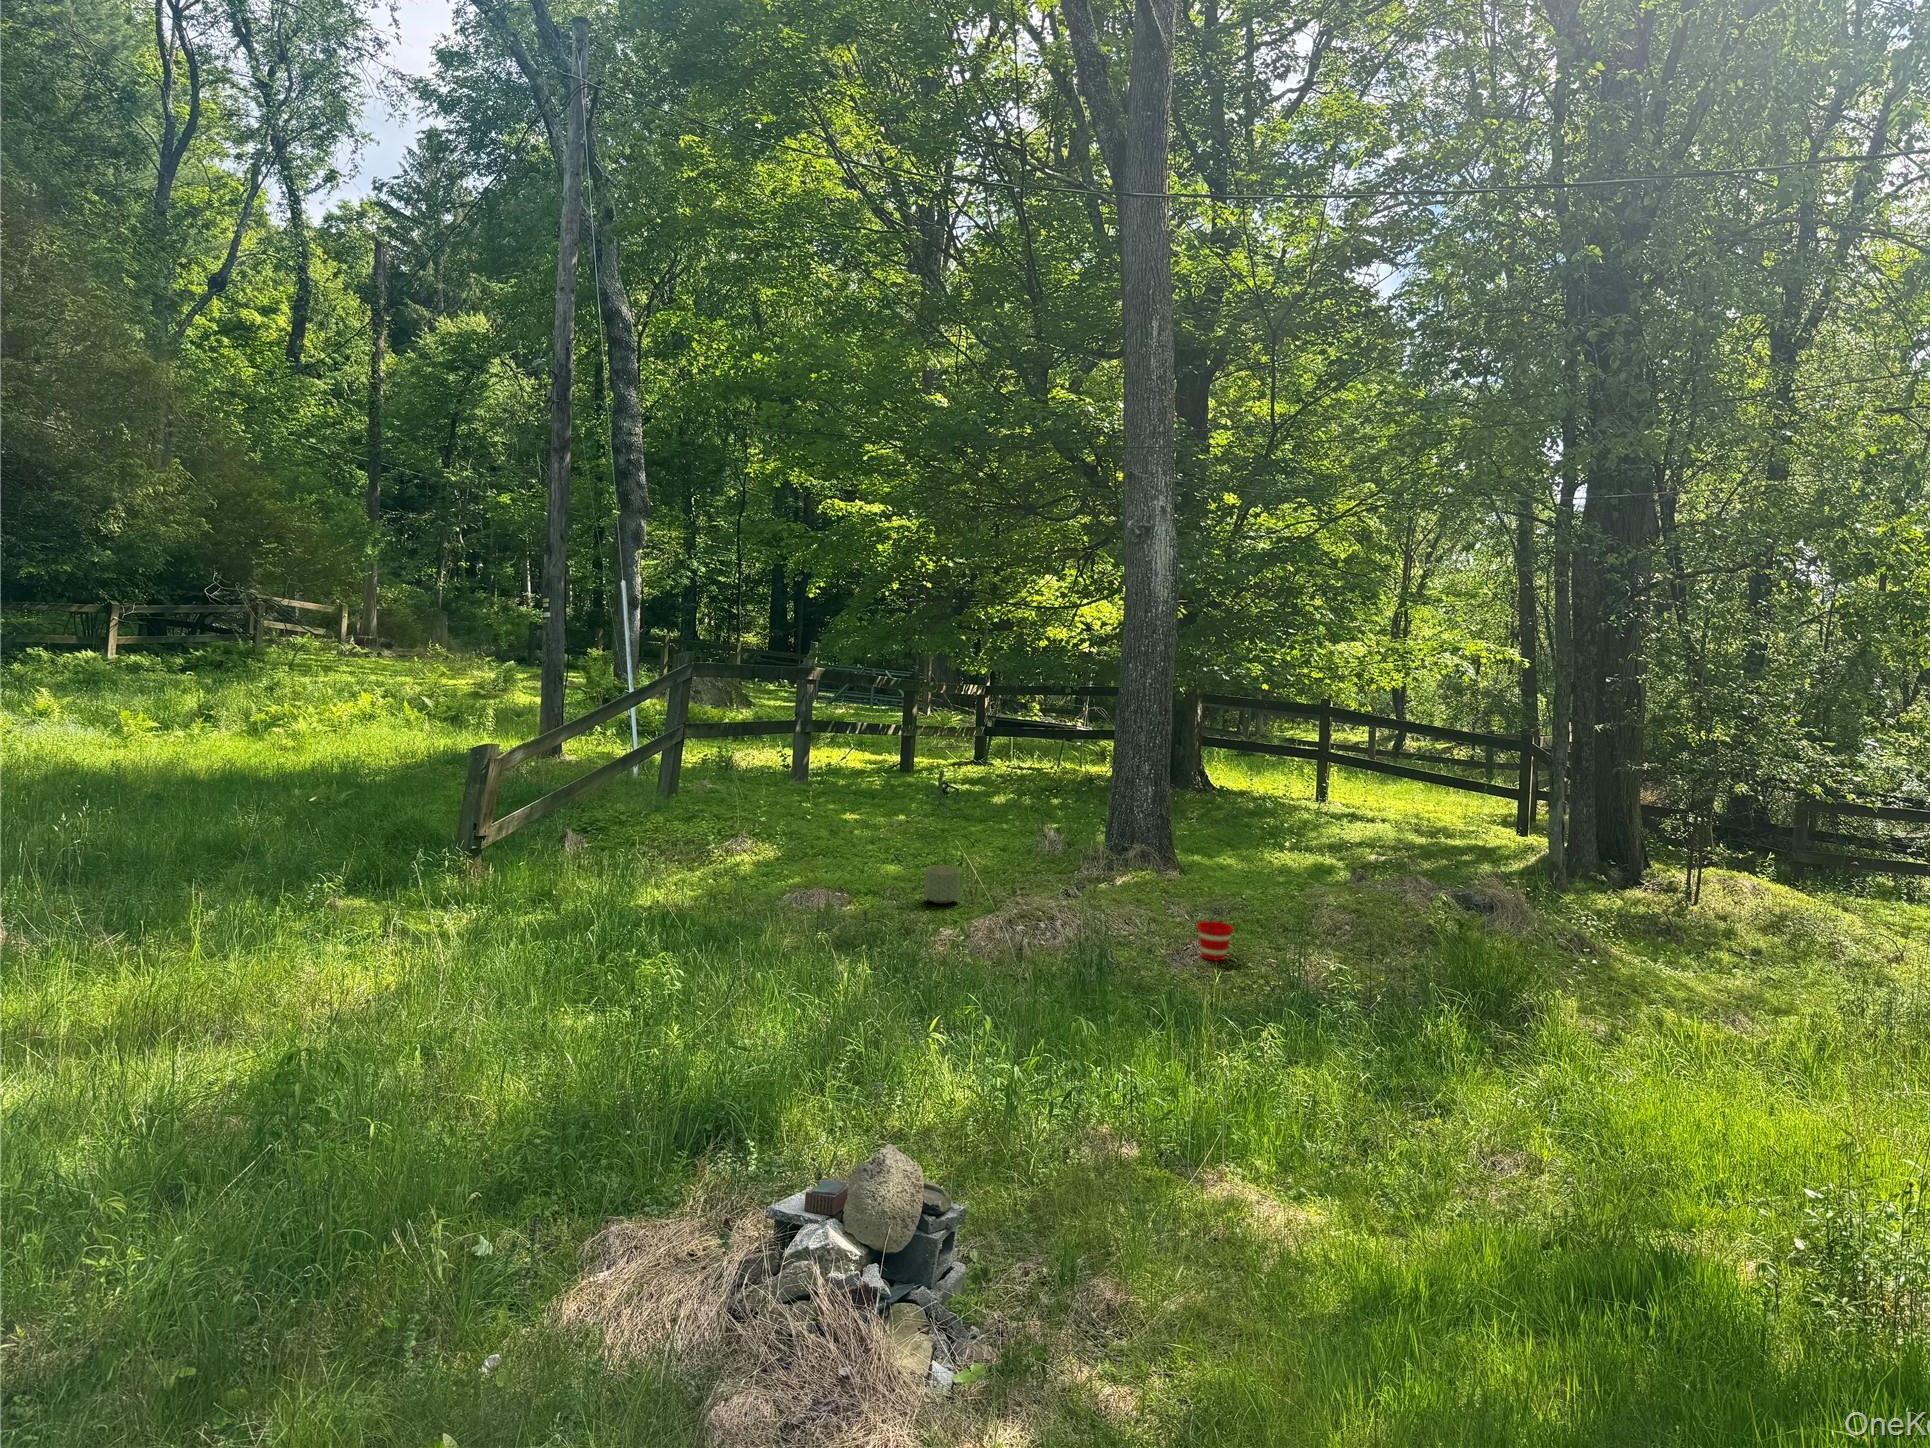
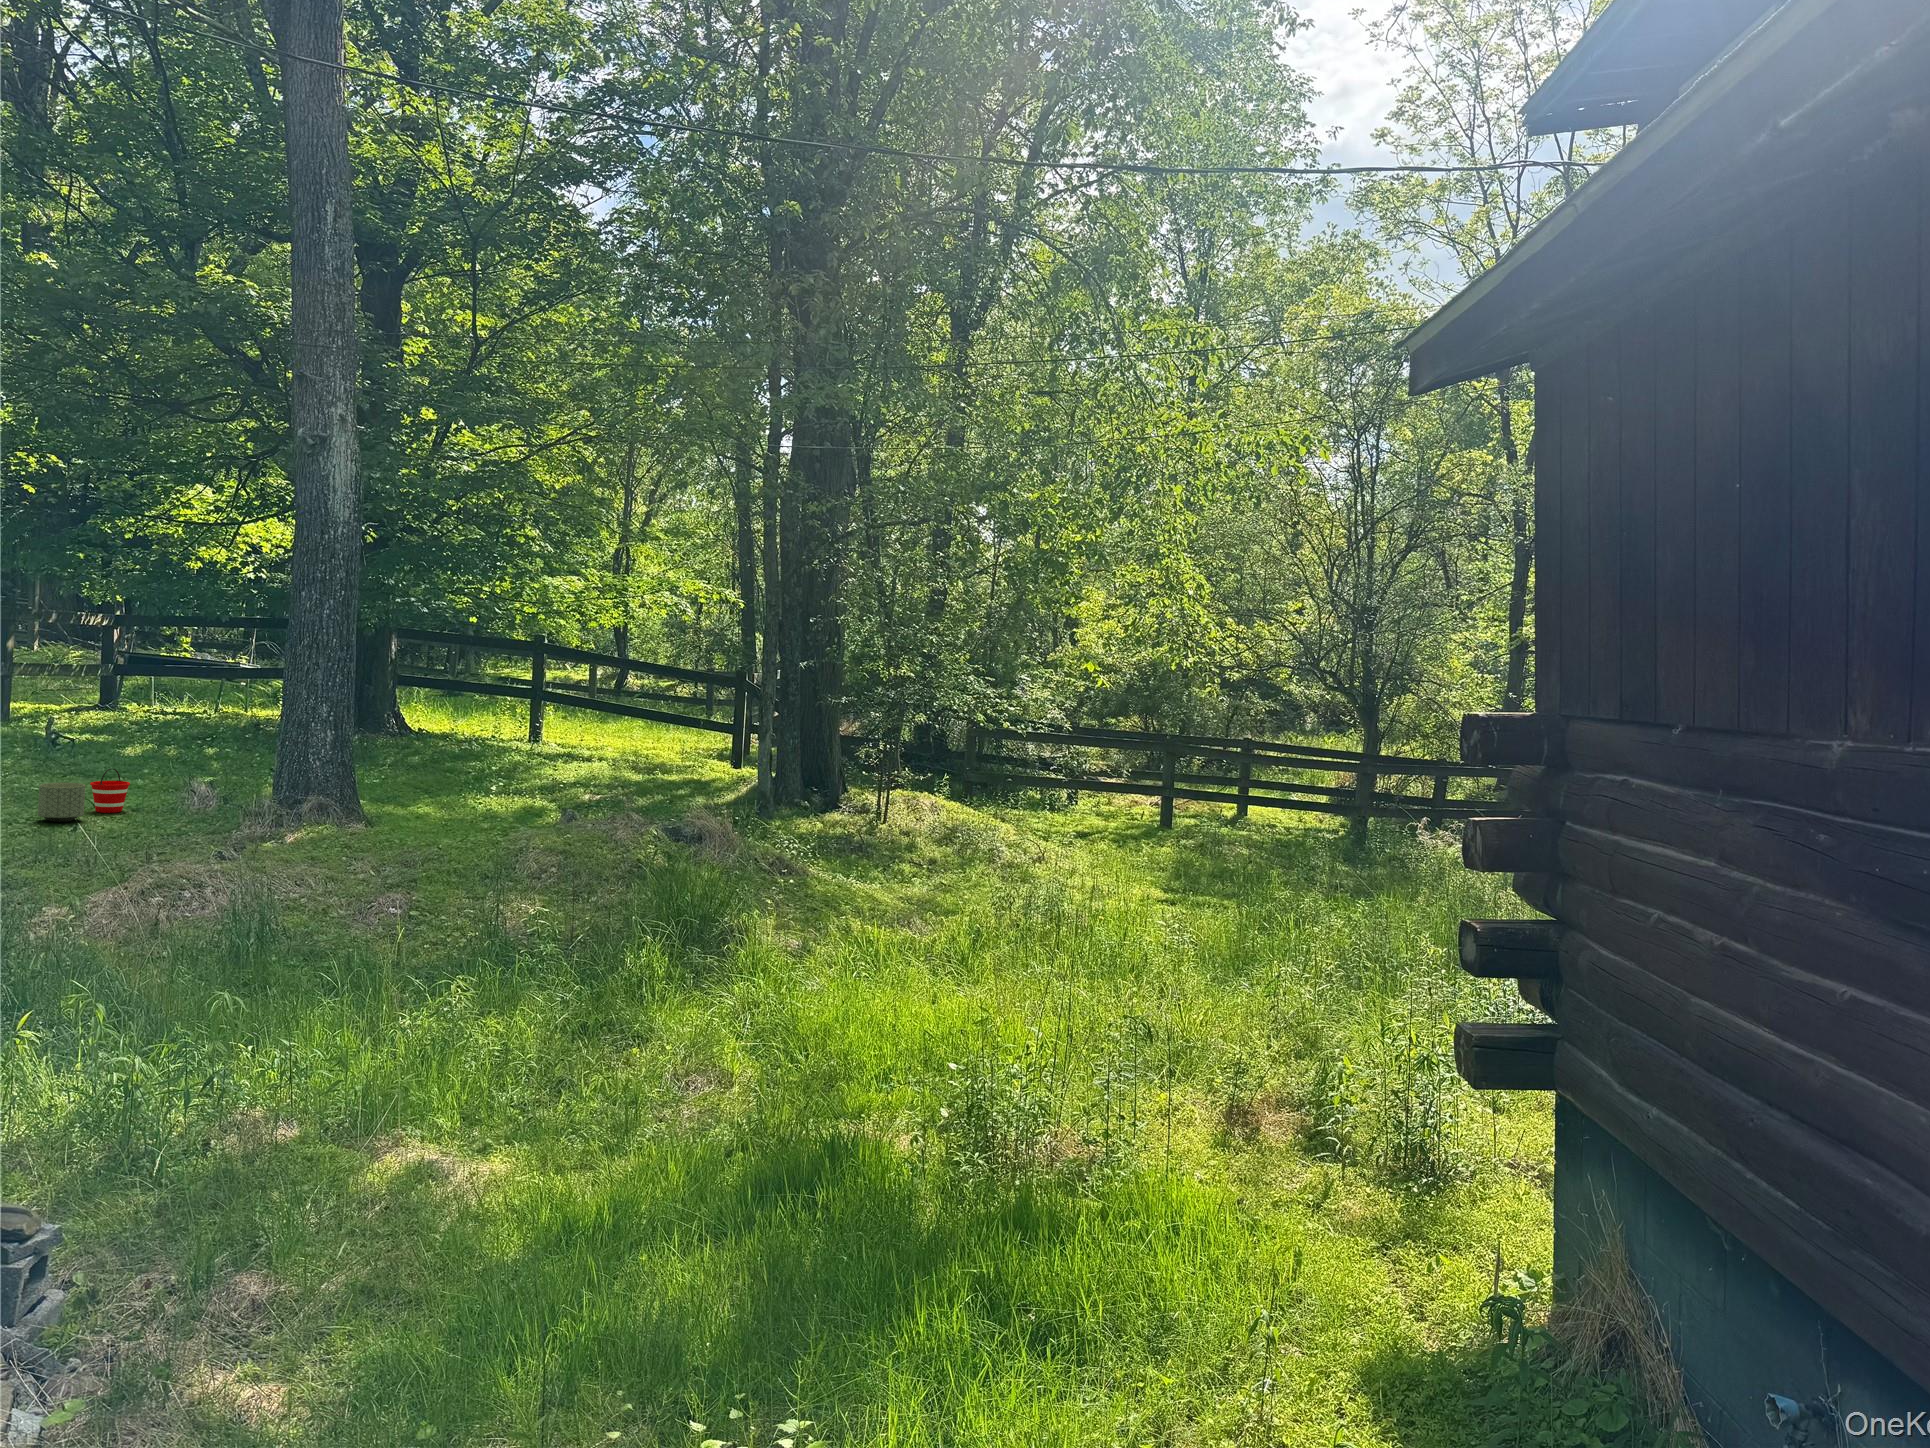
bucket: present [1197,912,1234,961] -> present [90,769,130,813]

